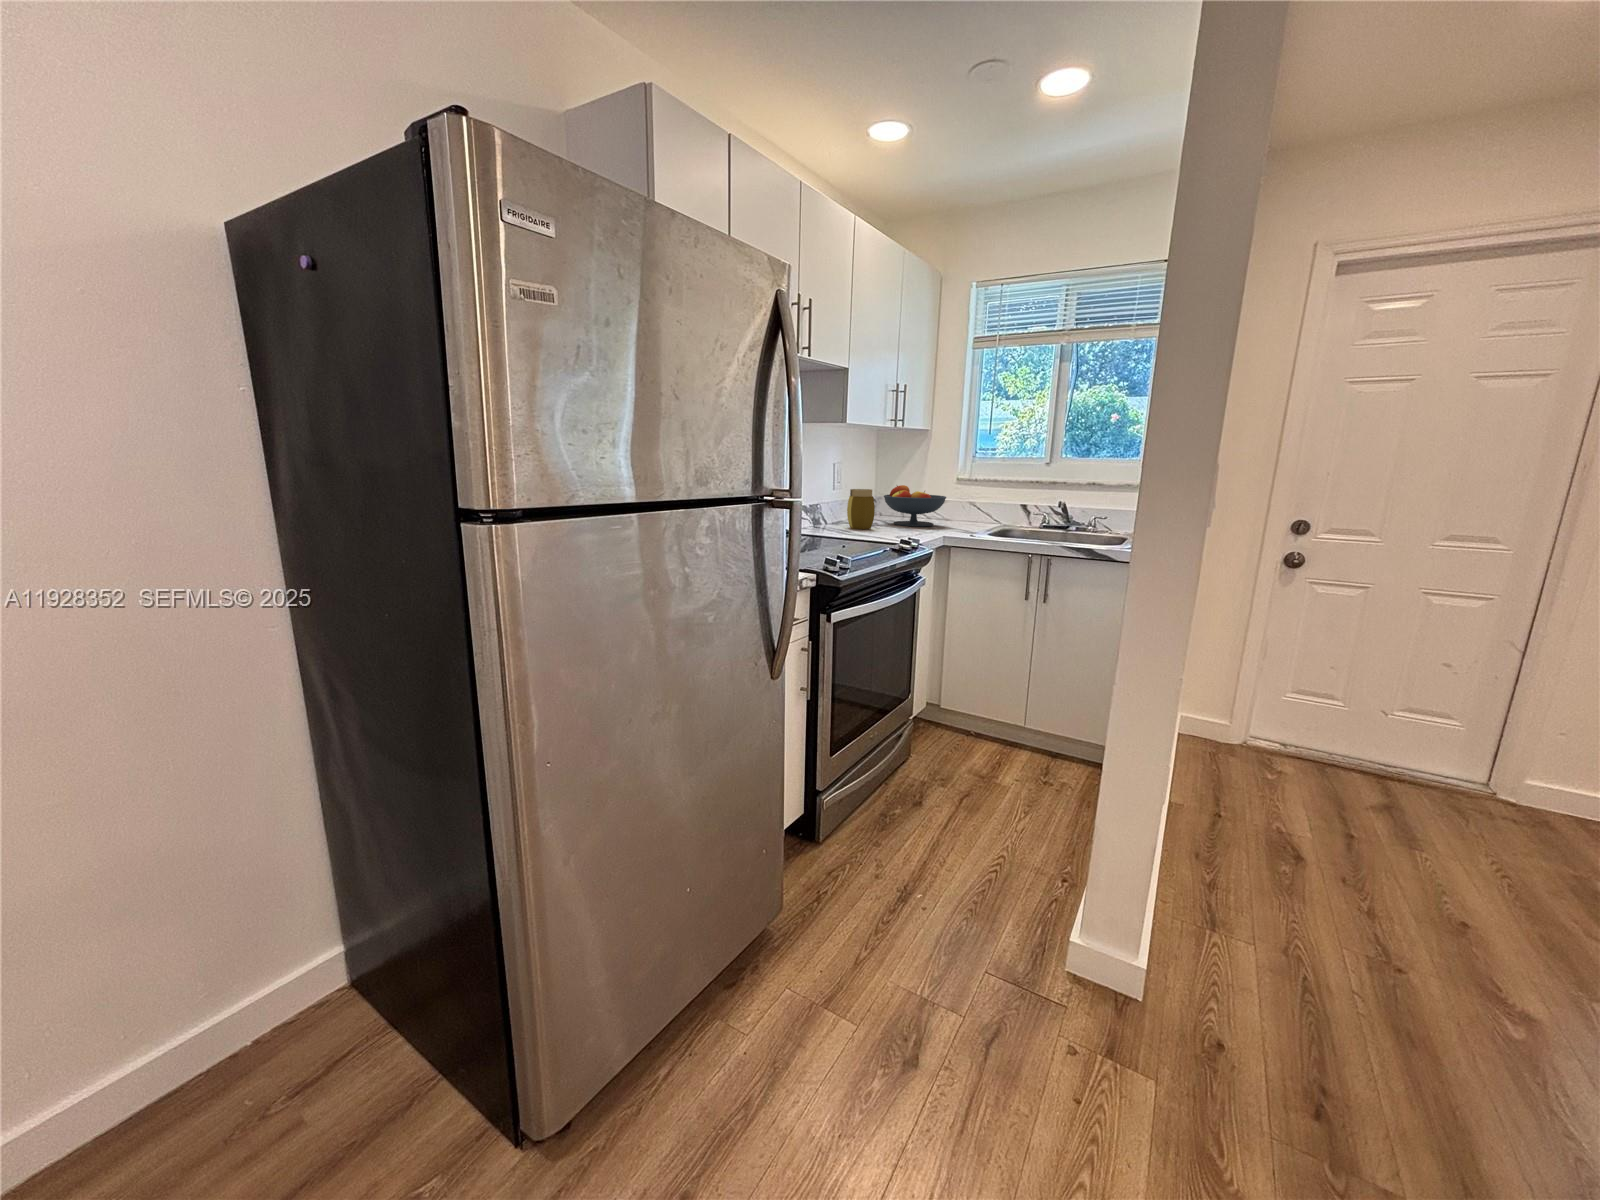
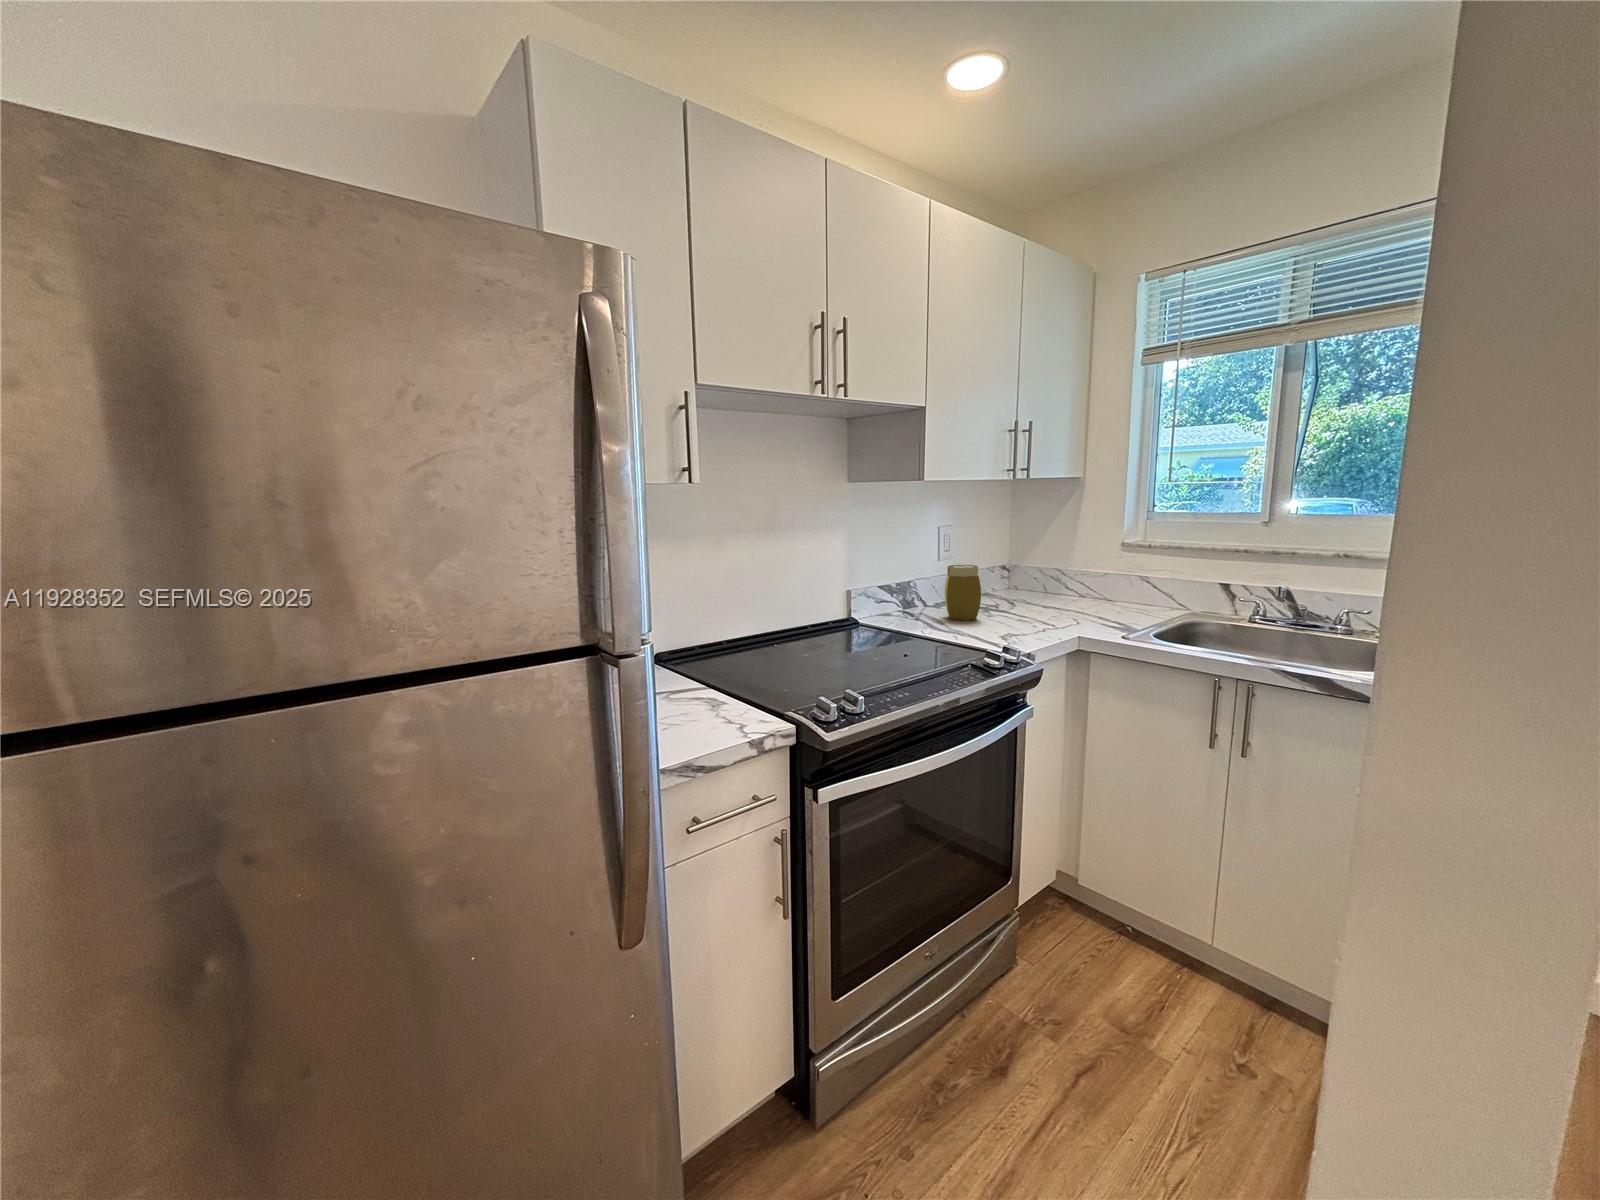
fruit bowl: present [884,485,946,527] -> none [1008,554,1099,614]

